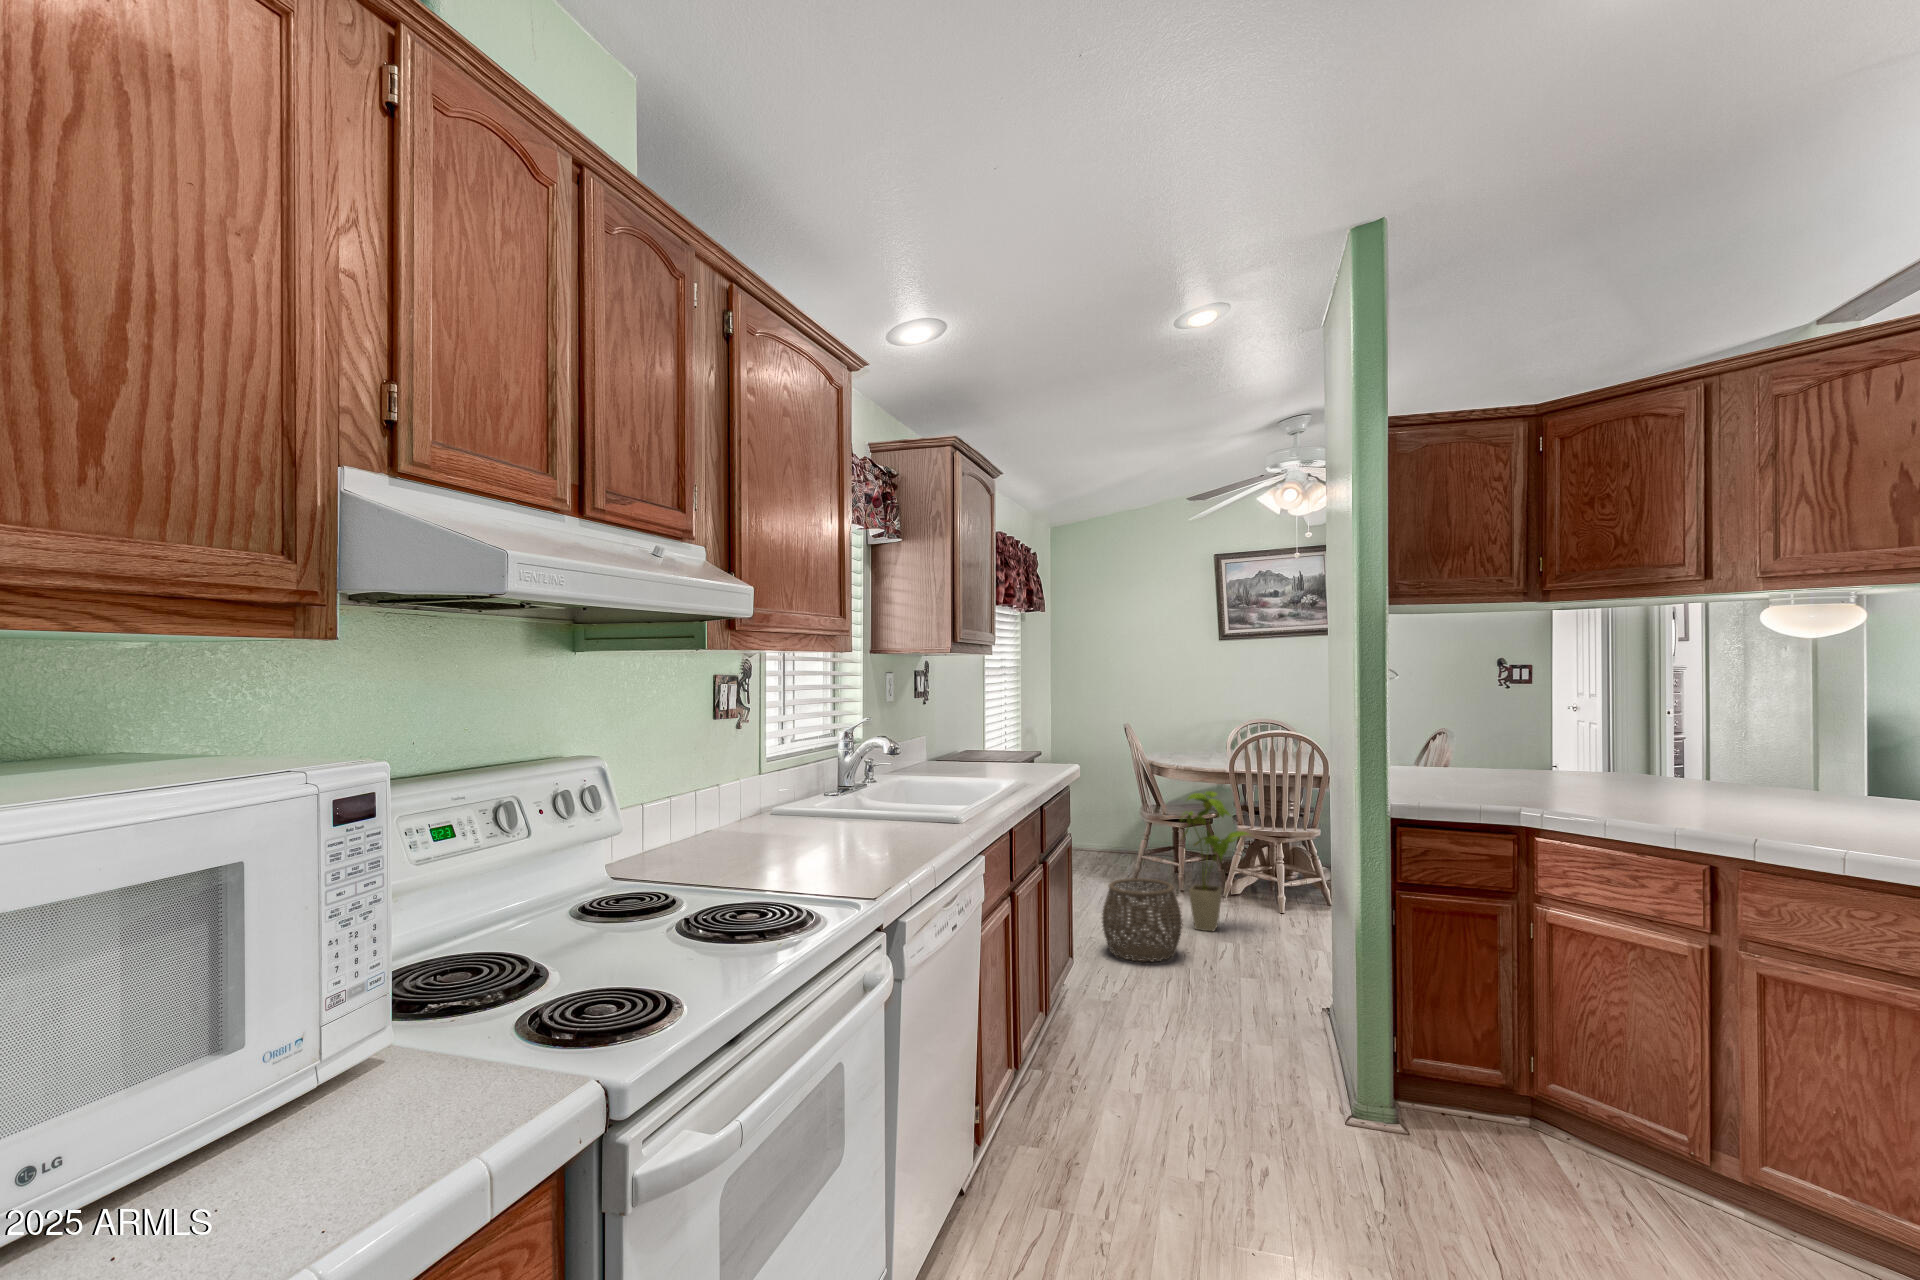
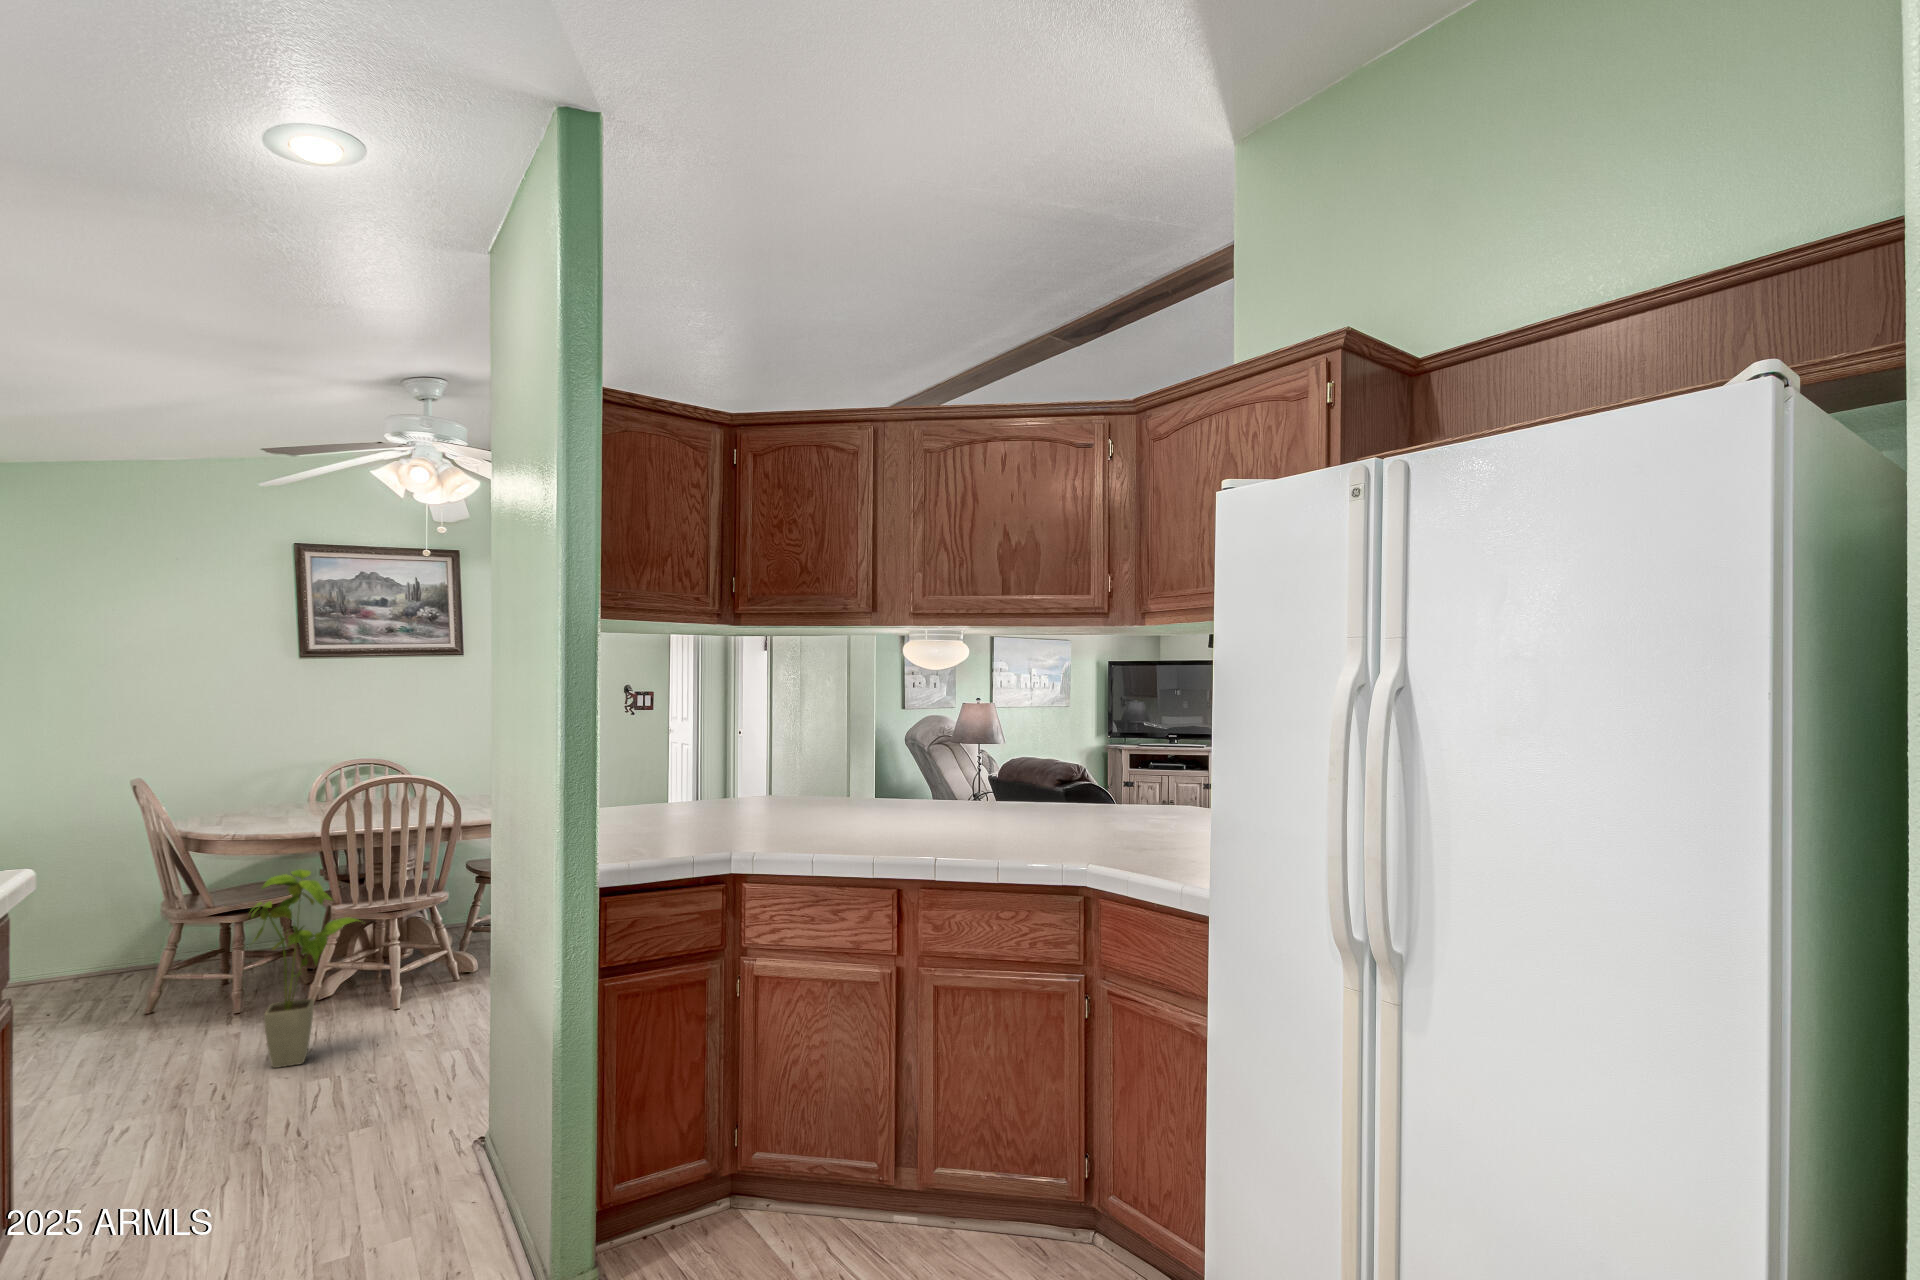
woven basket: present [1102,878,1182,962] -> none [112,1013,260,1150]

